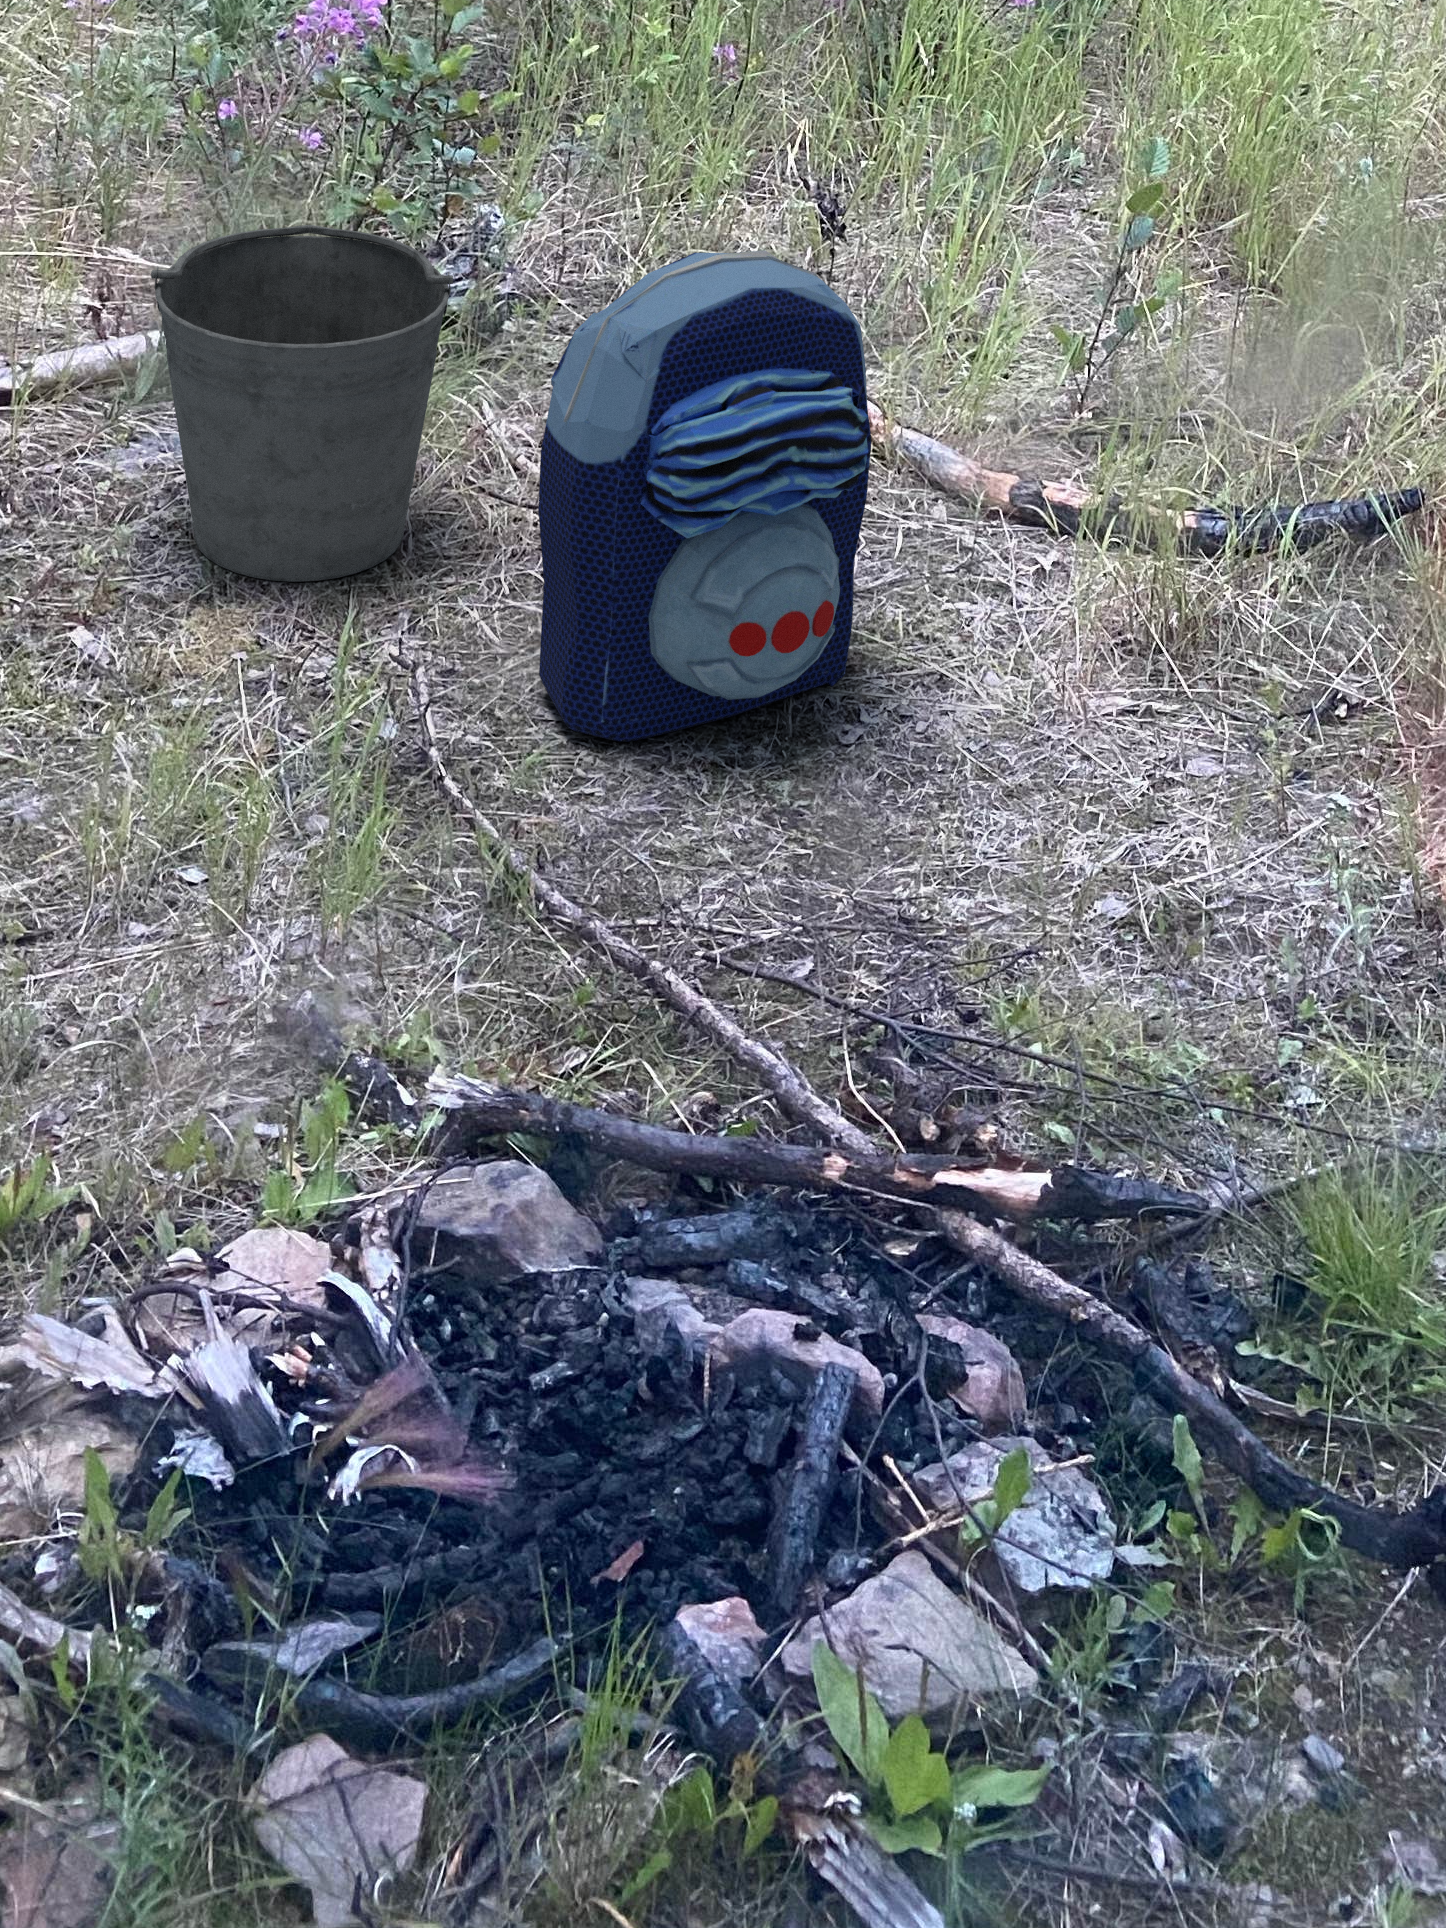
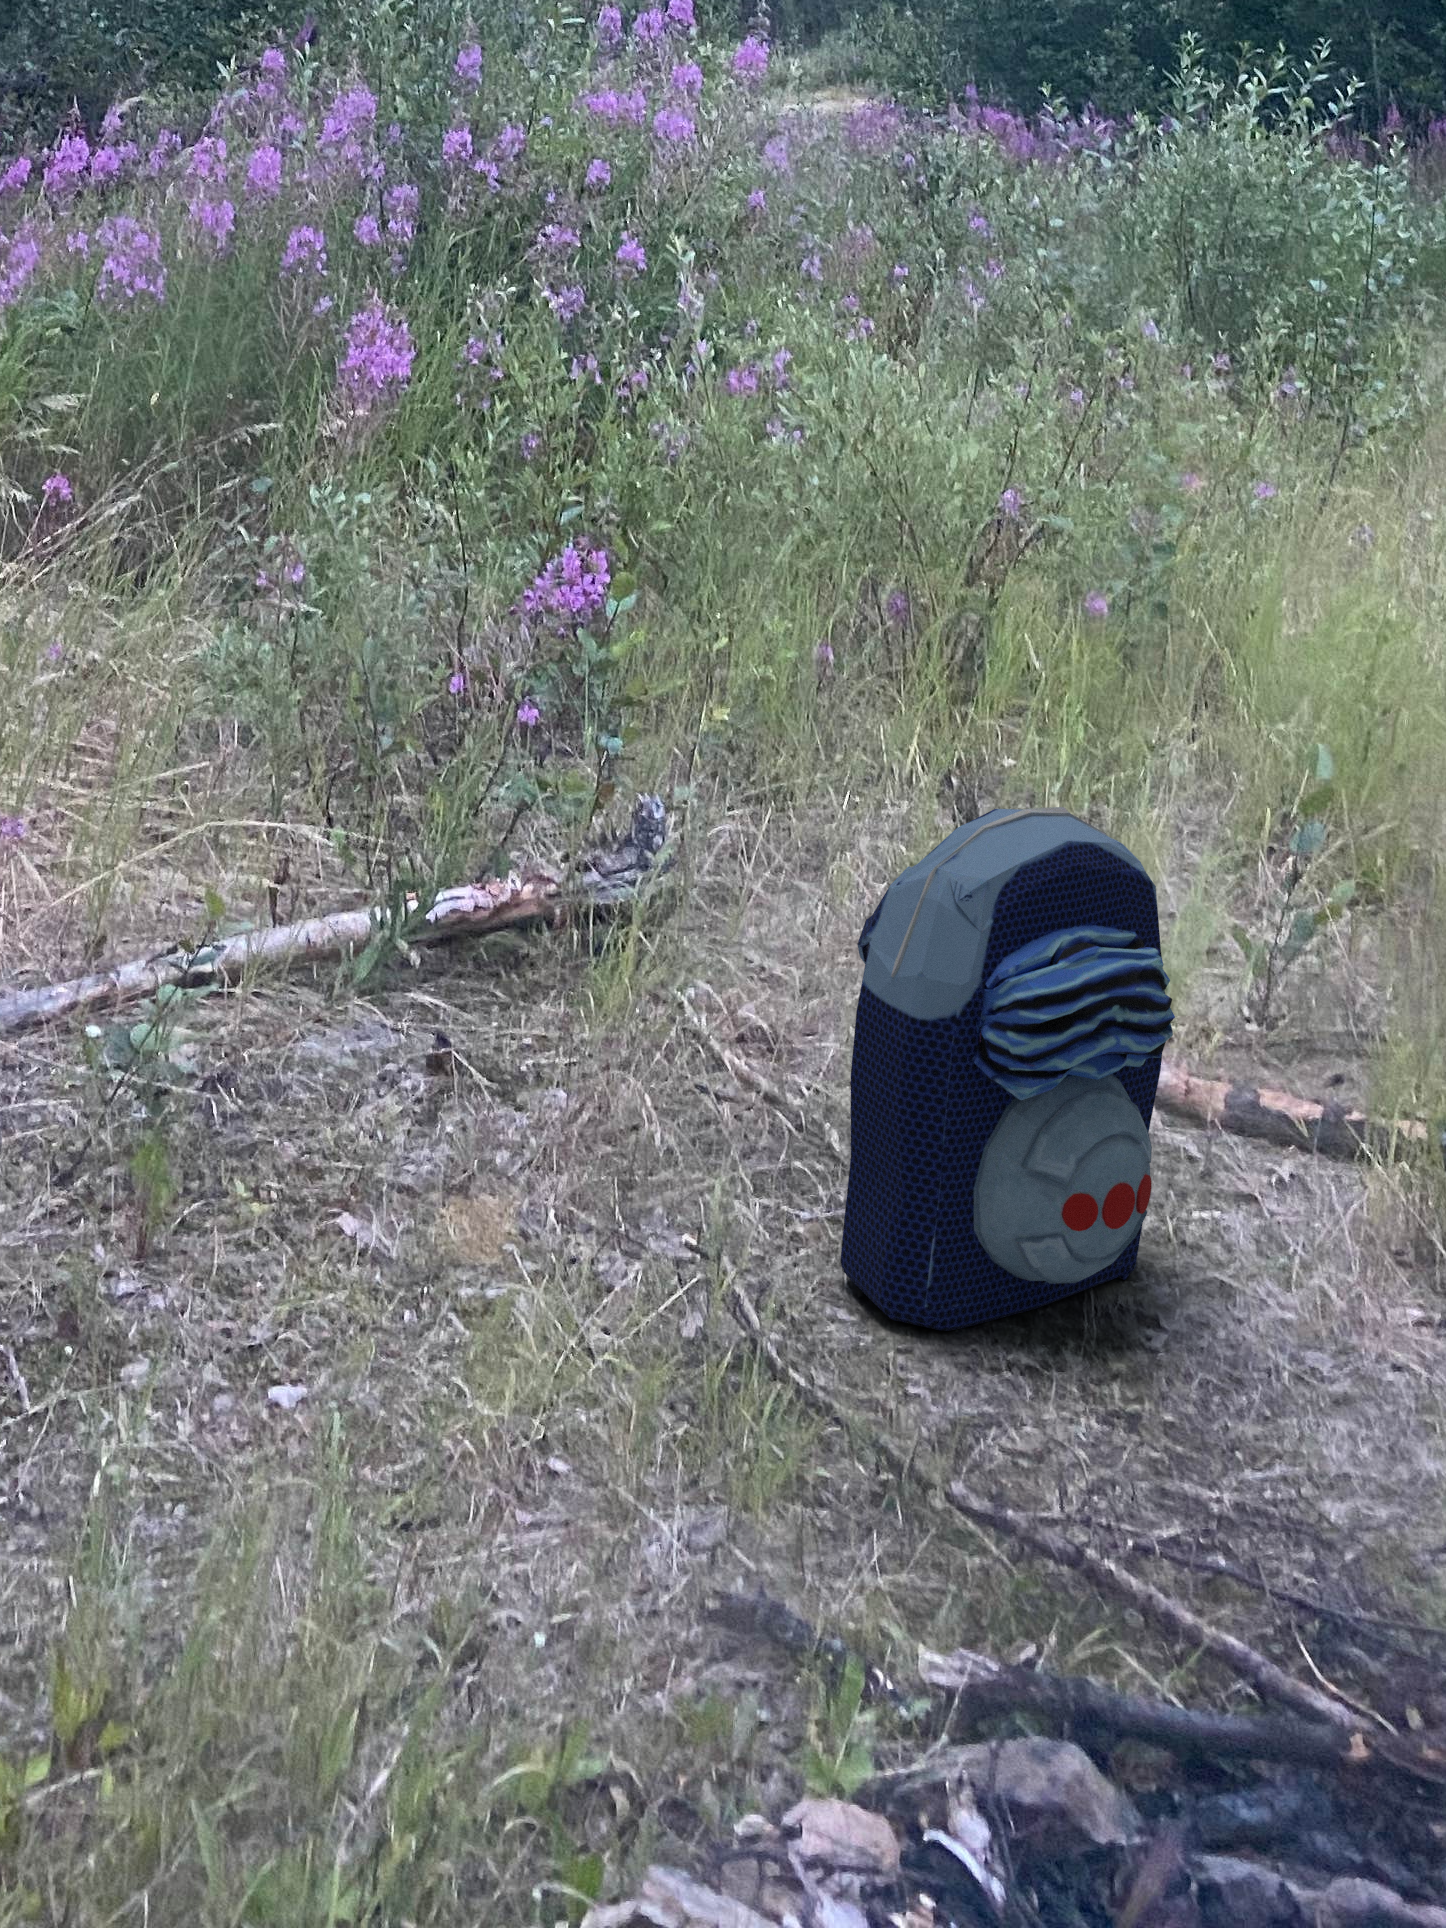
bucket: present [151,225,453,582] -> none [412,798,704,1170]

